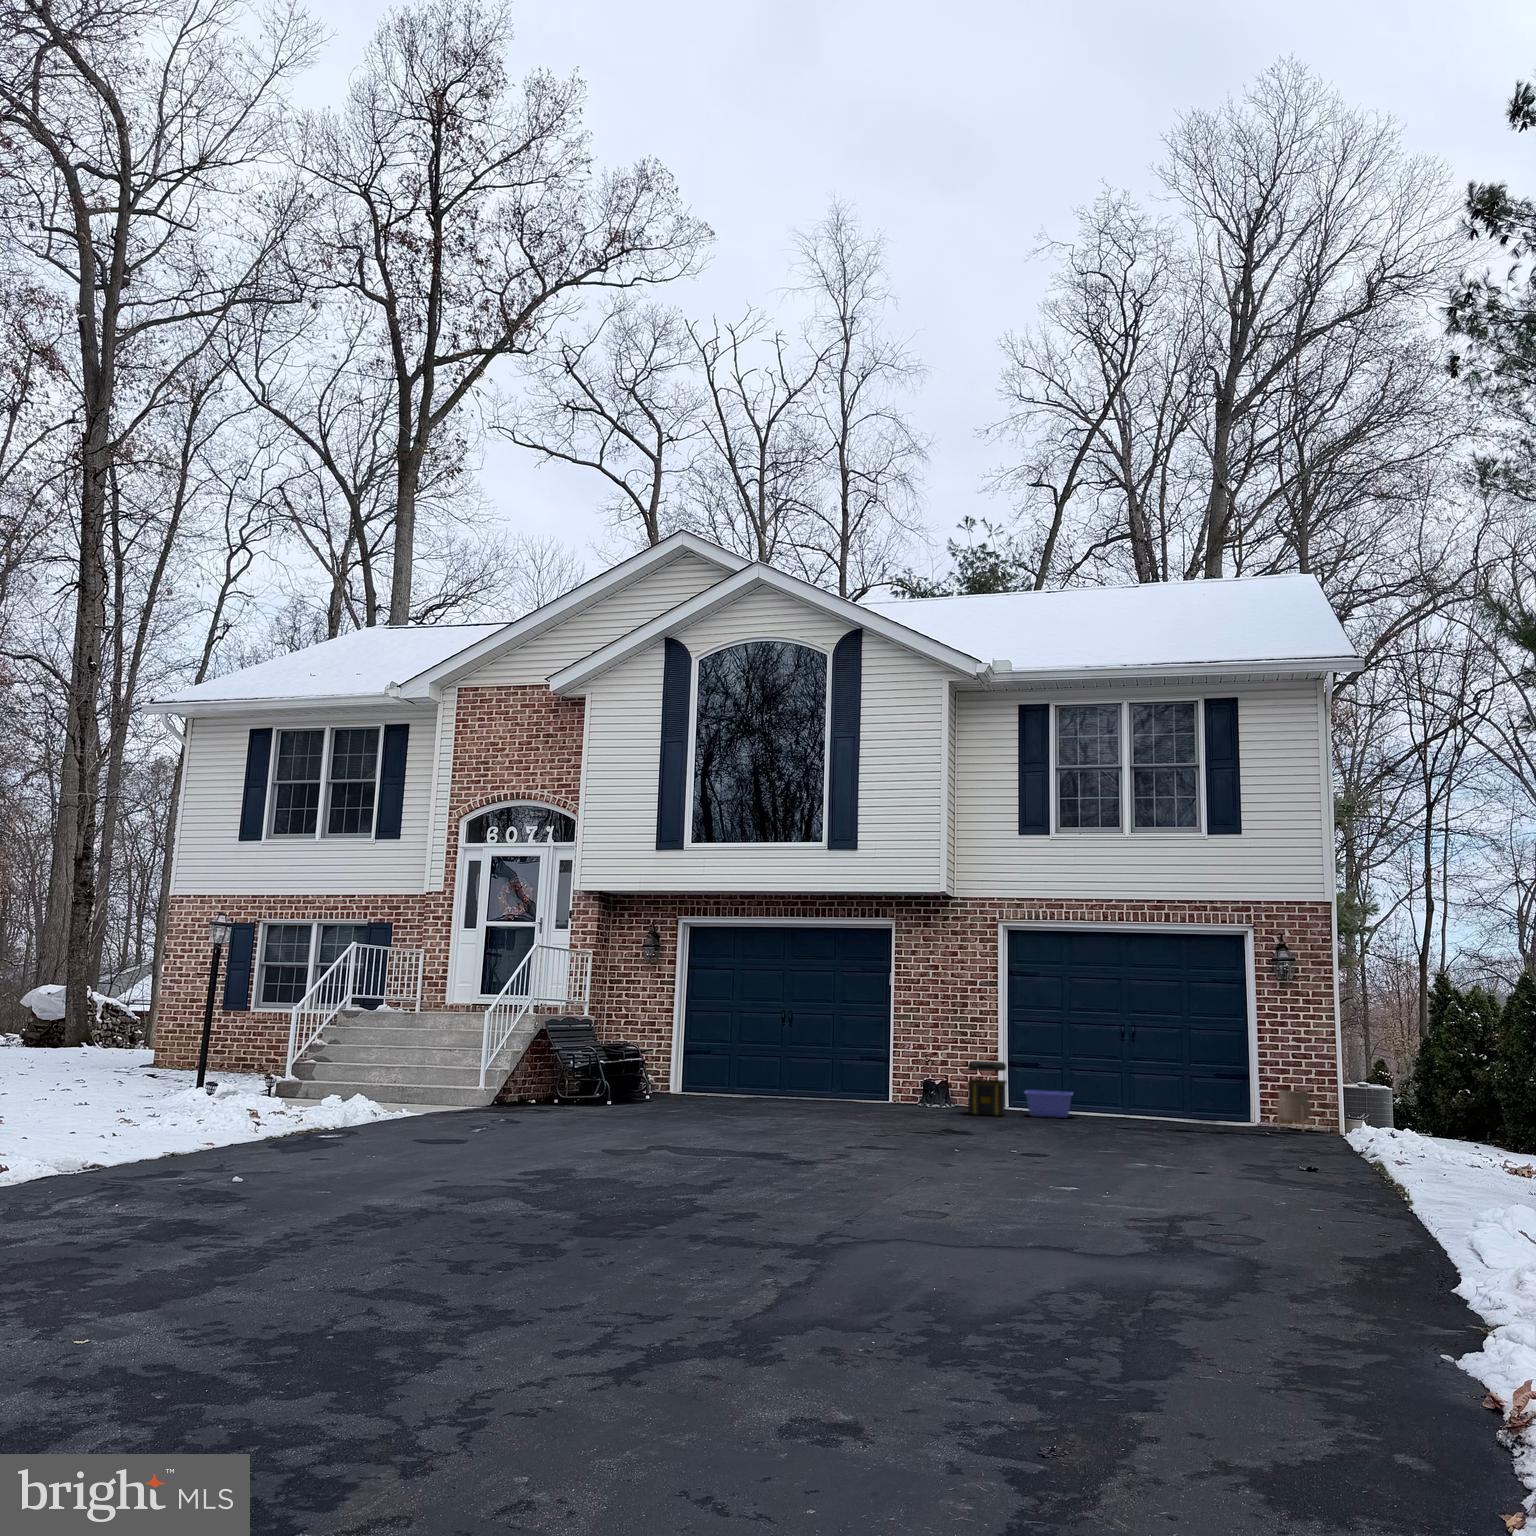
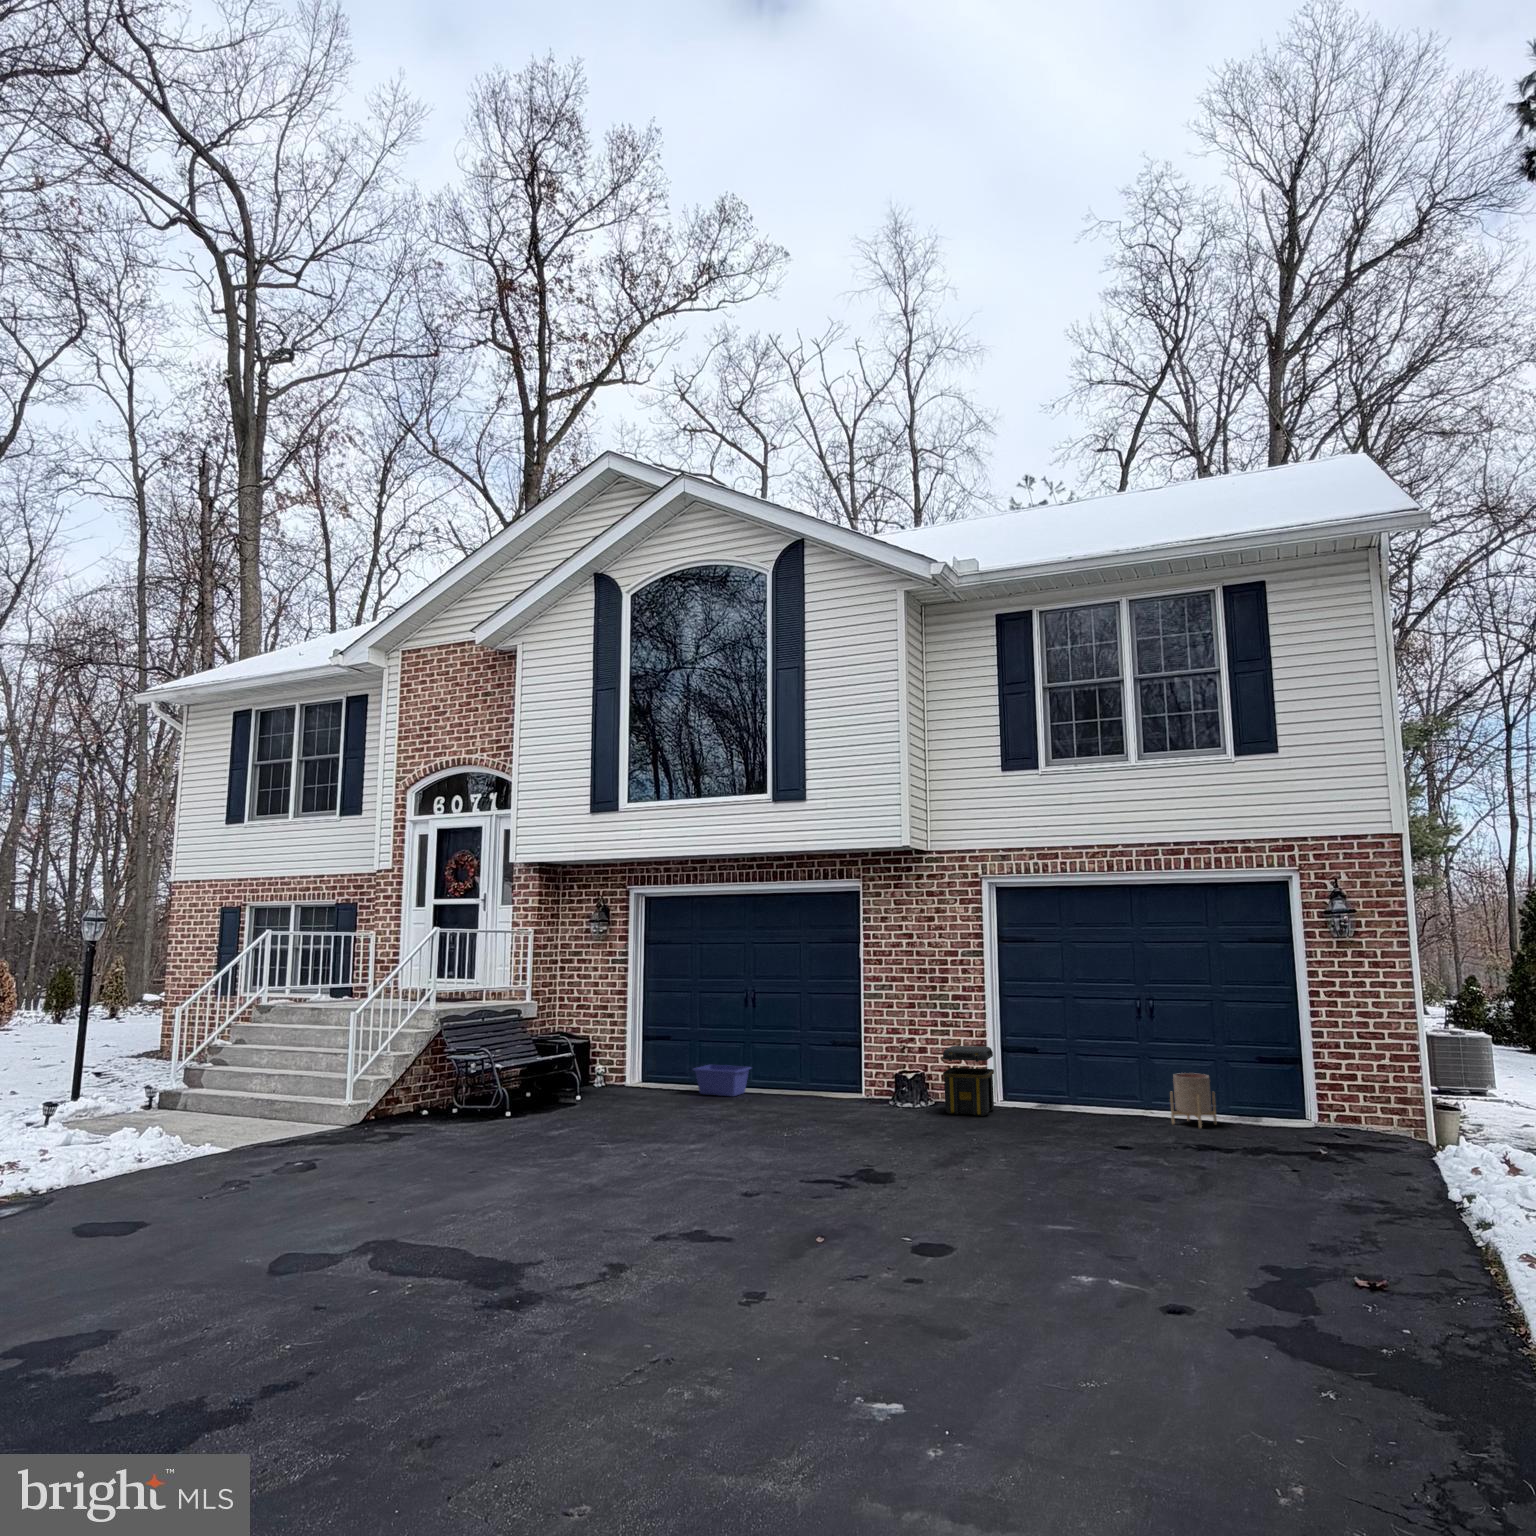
storage bin: present [1024,1090,1073,1118] -> present [693,1065,751,1096]
planter: present [1277,1090,1311,1132] -> present [1170,1073,1217,1128]

